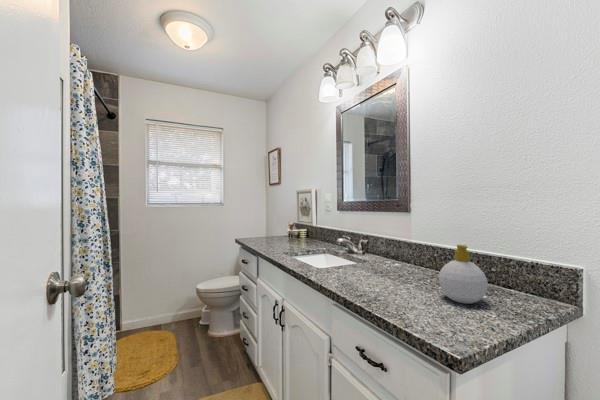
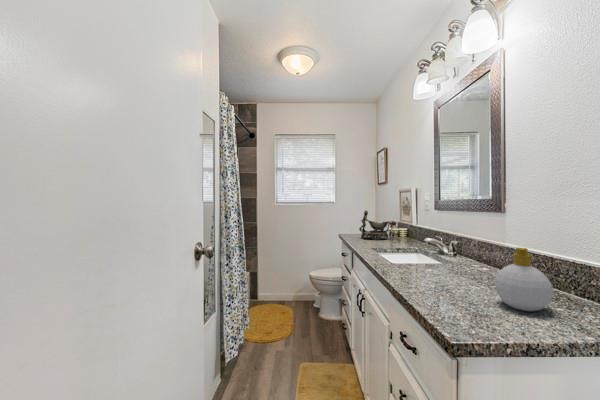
decorative bowl: none [261,212,298,243] -> present [359,211,397,240]

